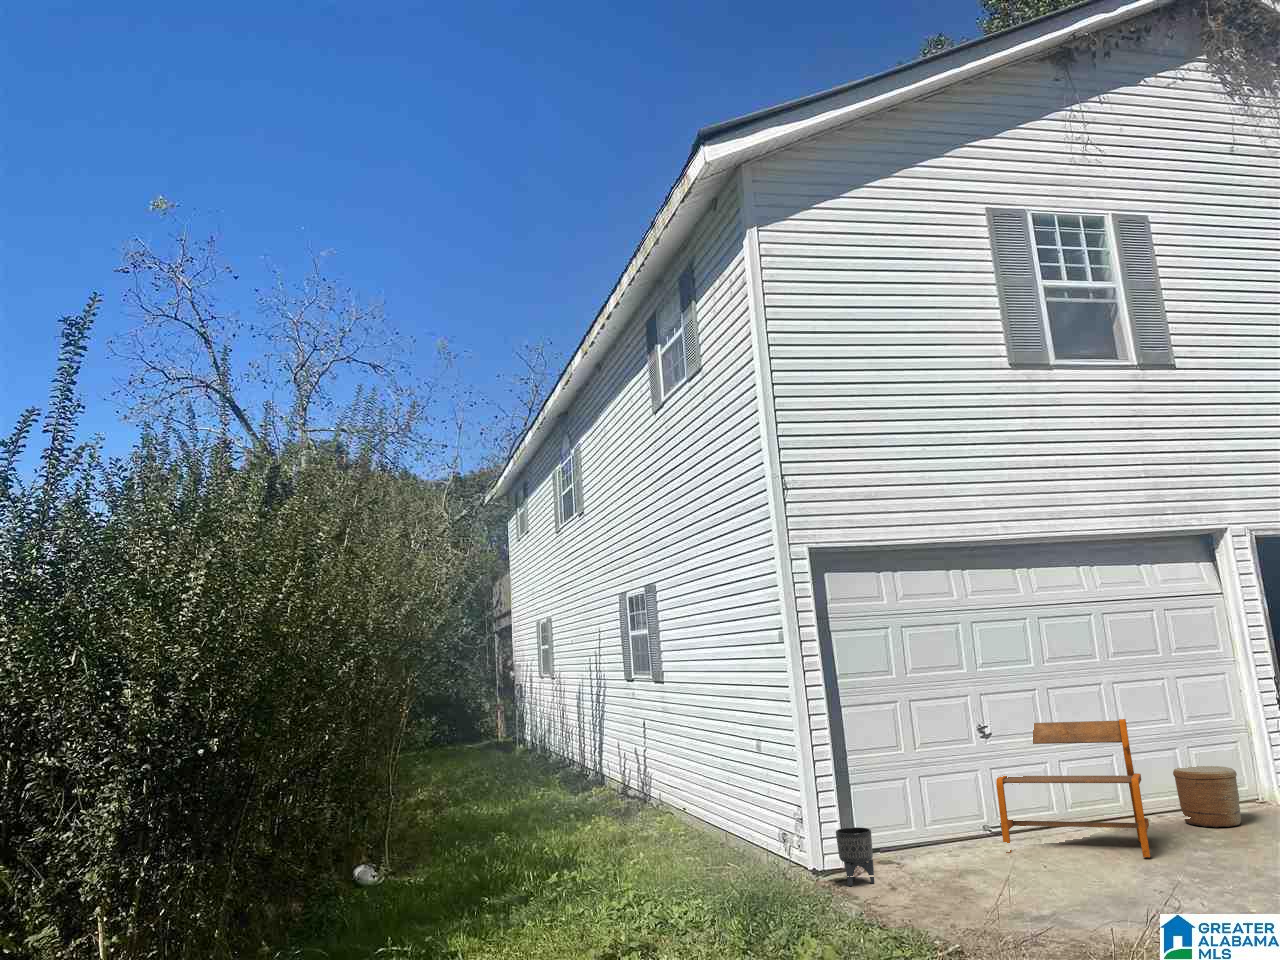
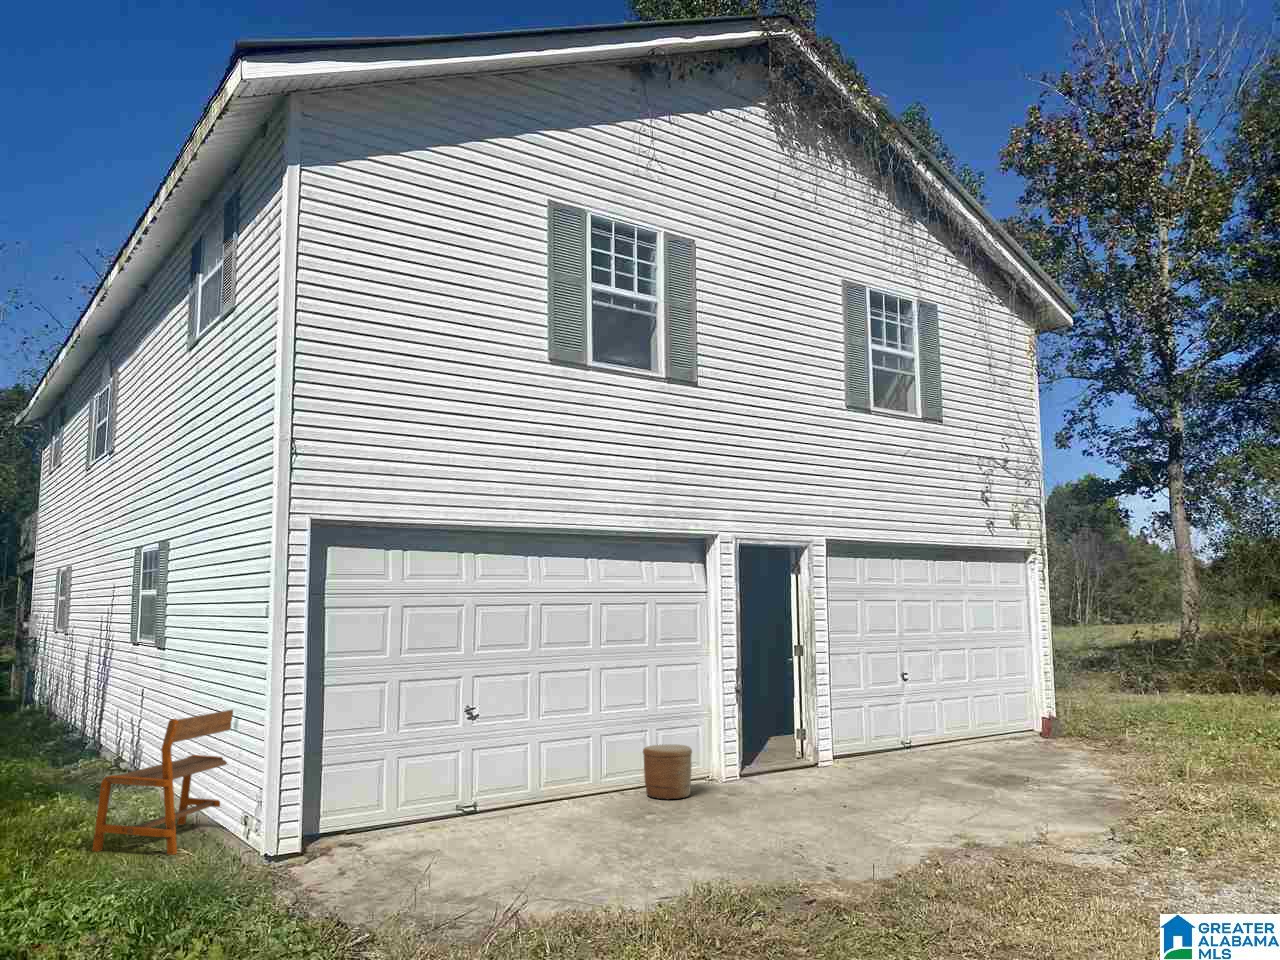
bench: present [996,719,1150,857] -> present [92,709,233,855]
planter: present [836,827,874,886] -> none [294,809,331,870]

